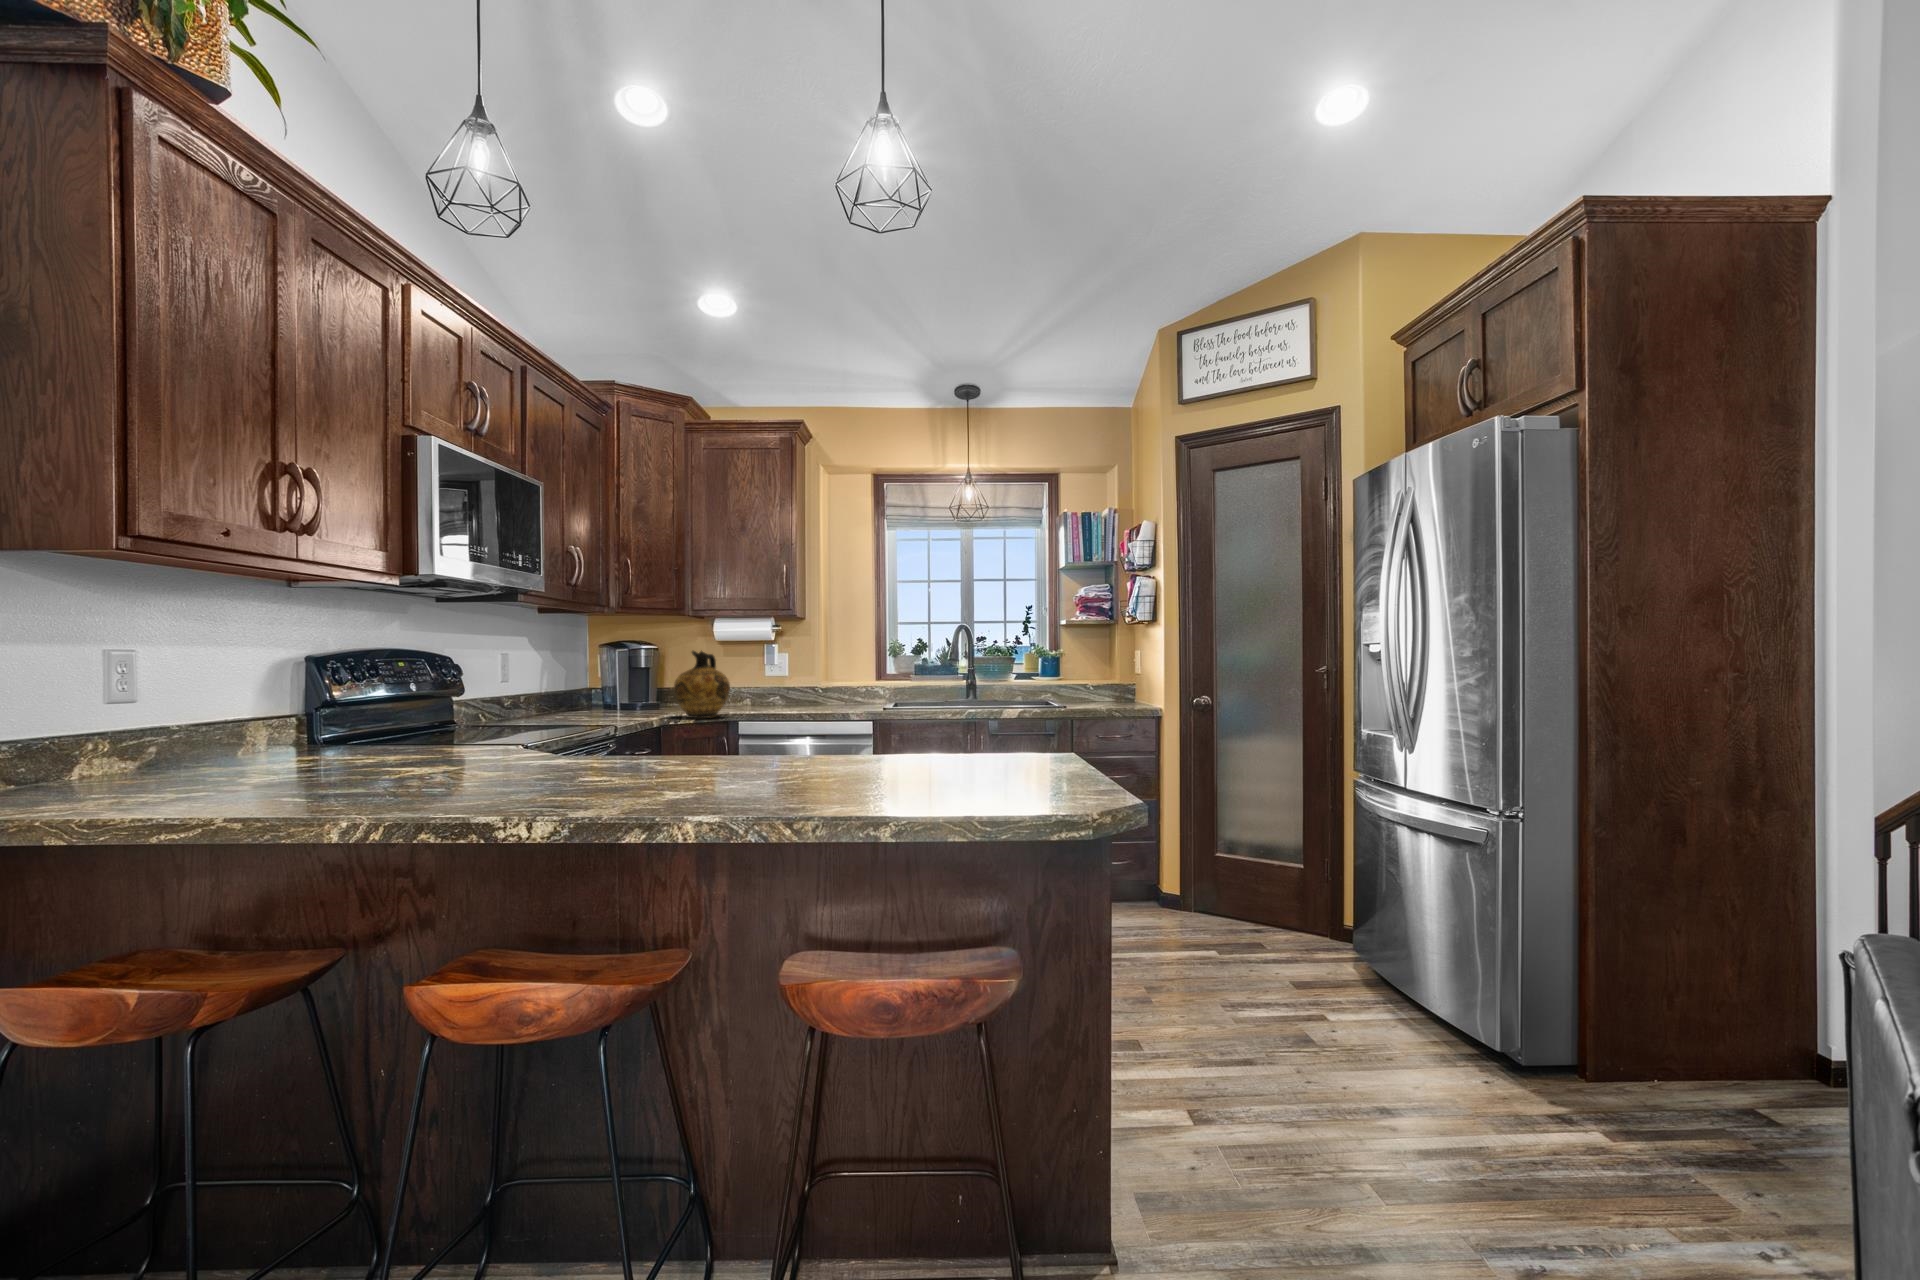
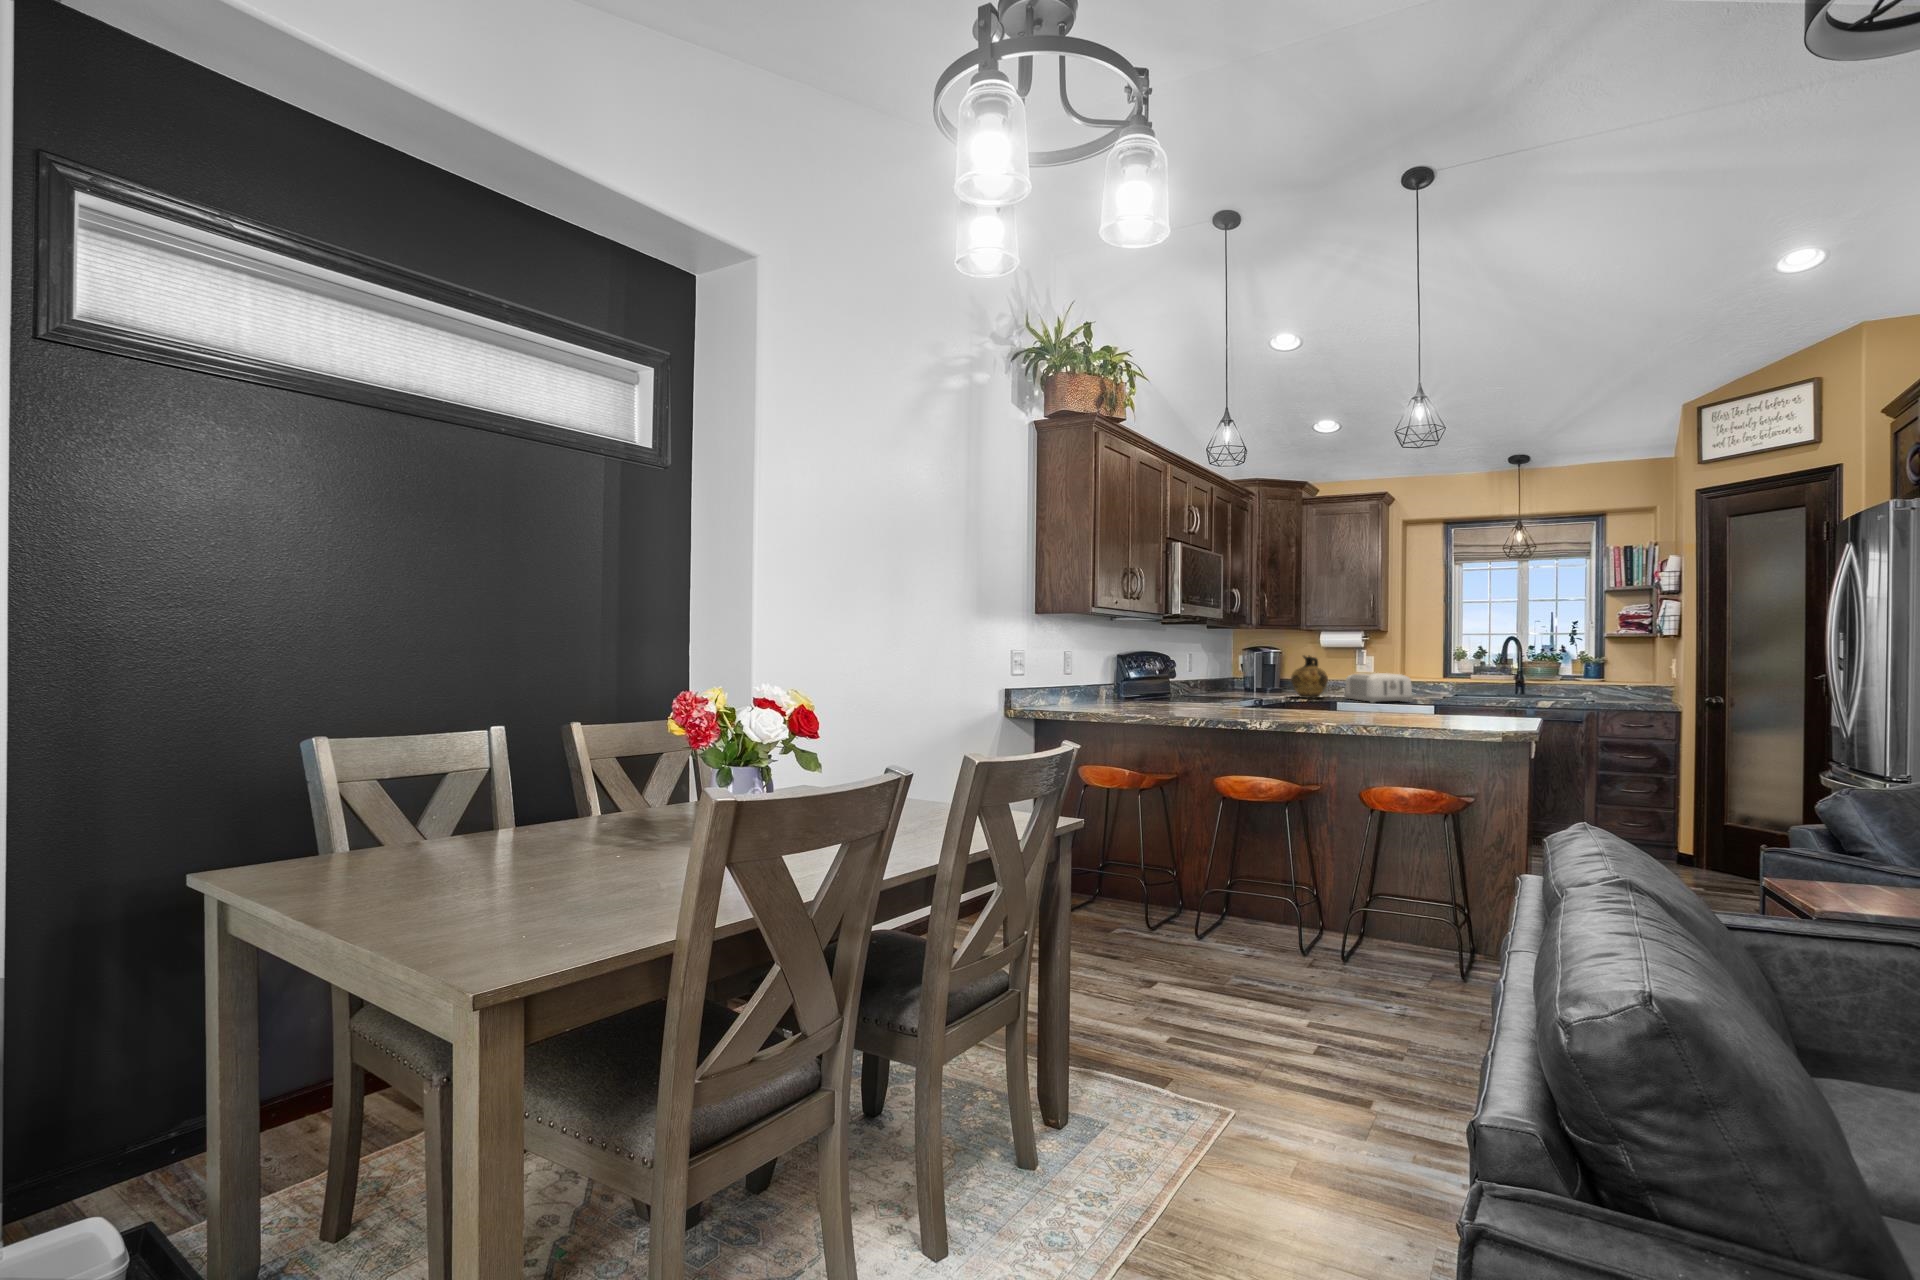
toaster: none [754,676,849,722] -> present [1344,673,1413,703]

